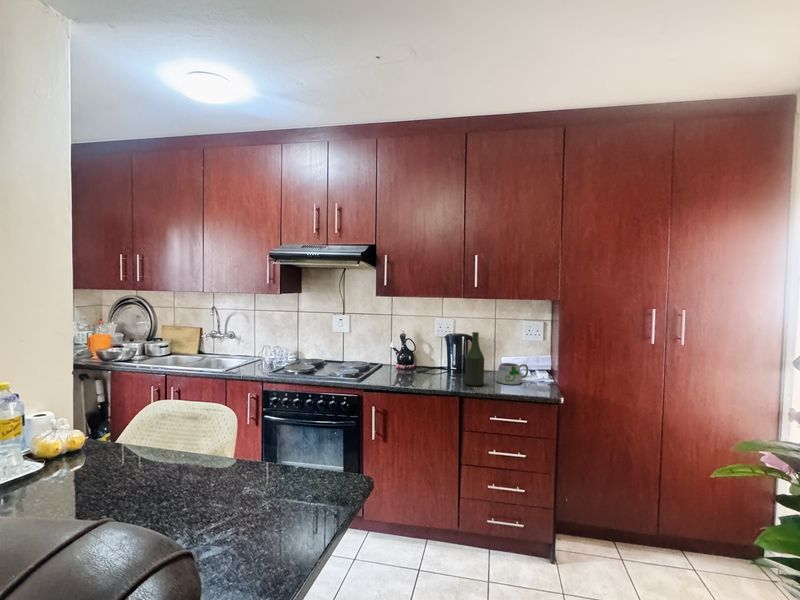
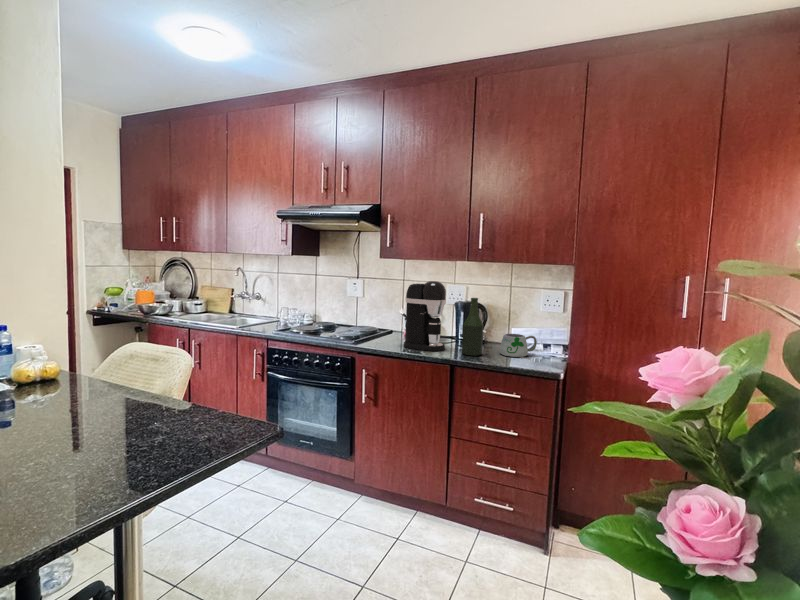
coffee maker: none [407,317,447,384] -> present [404,281,446,351]

